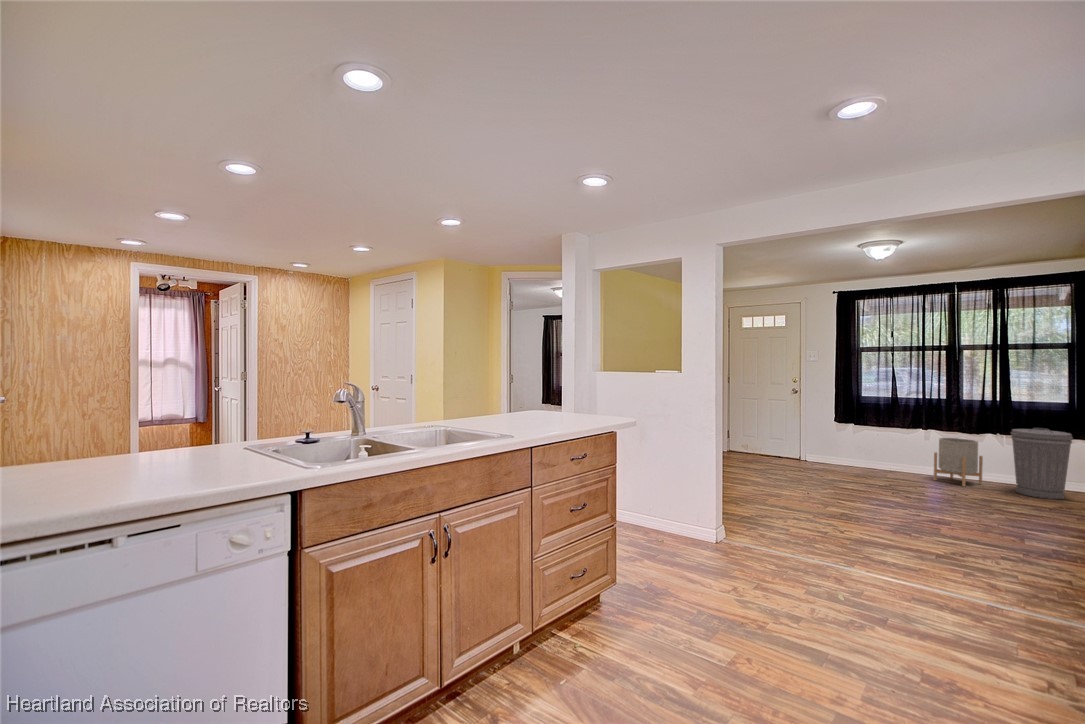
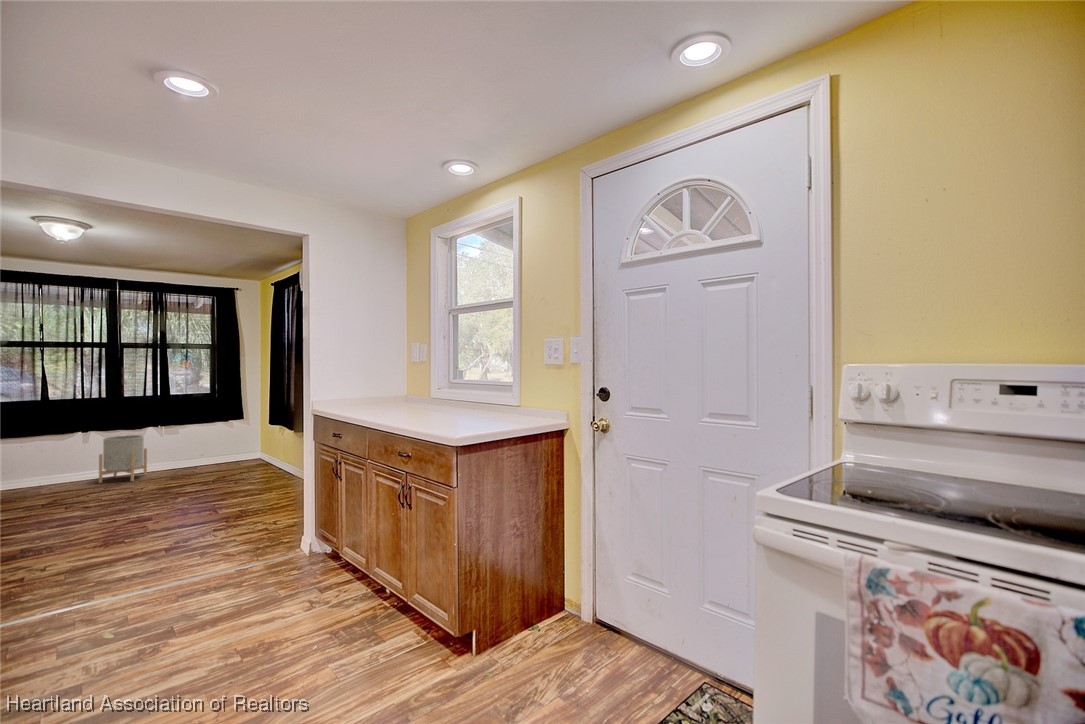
trash can: present [1011,428,1073,499] -> none [173,415,219,474]

